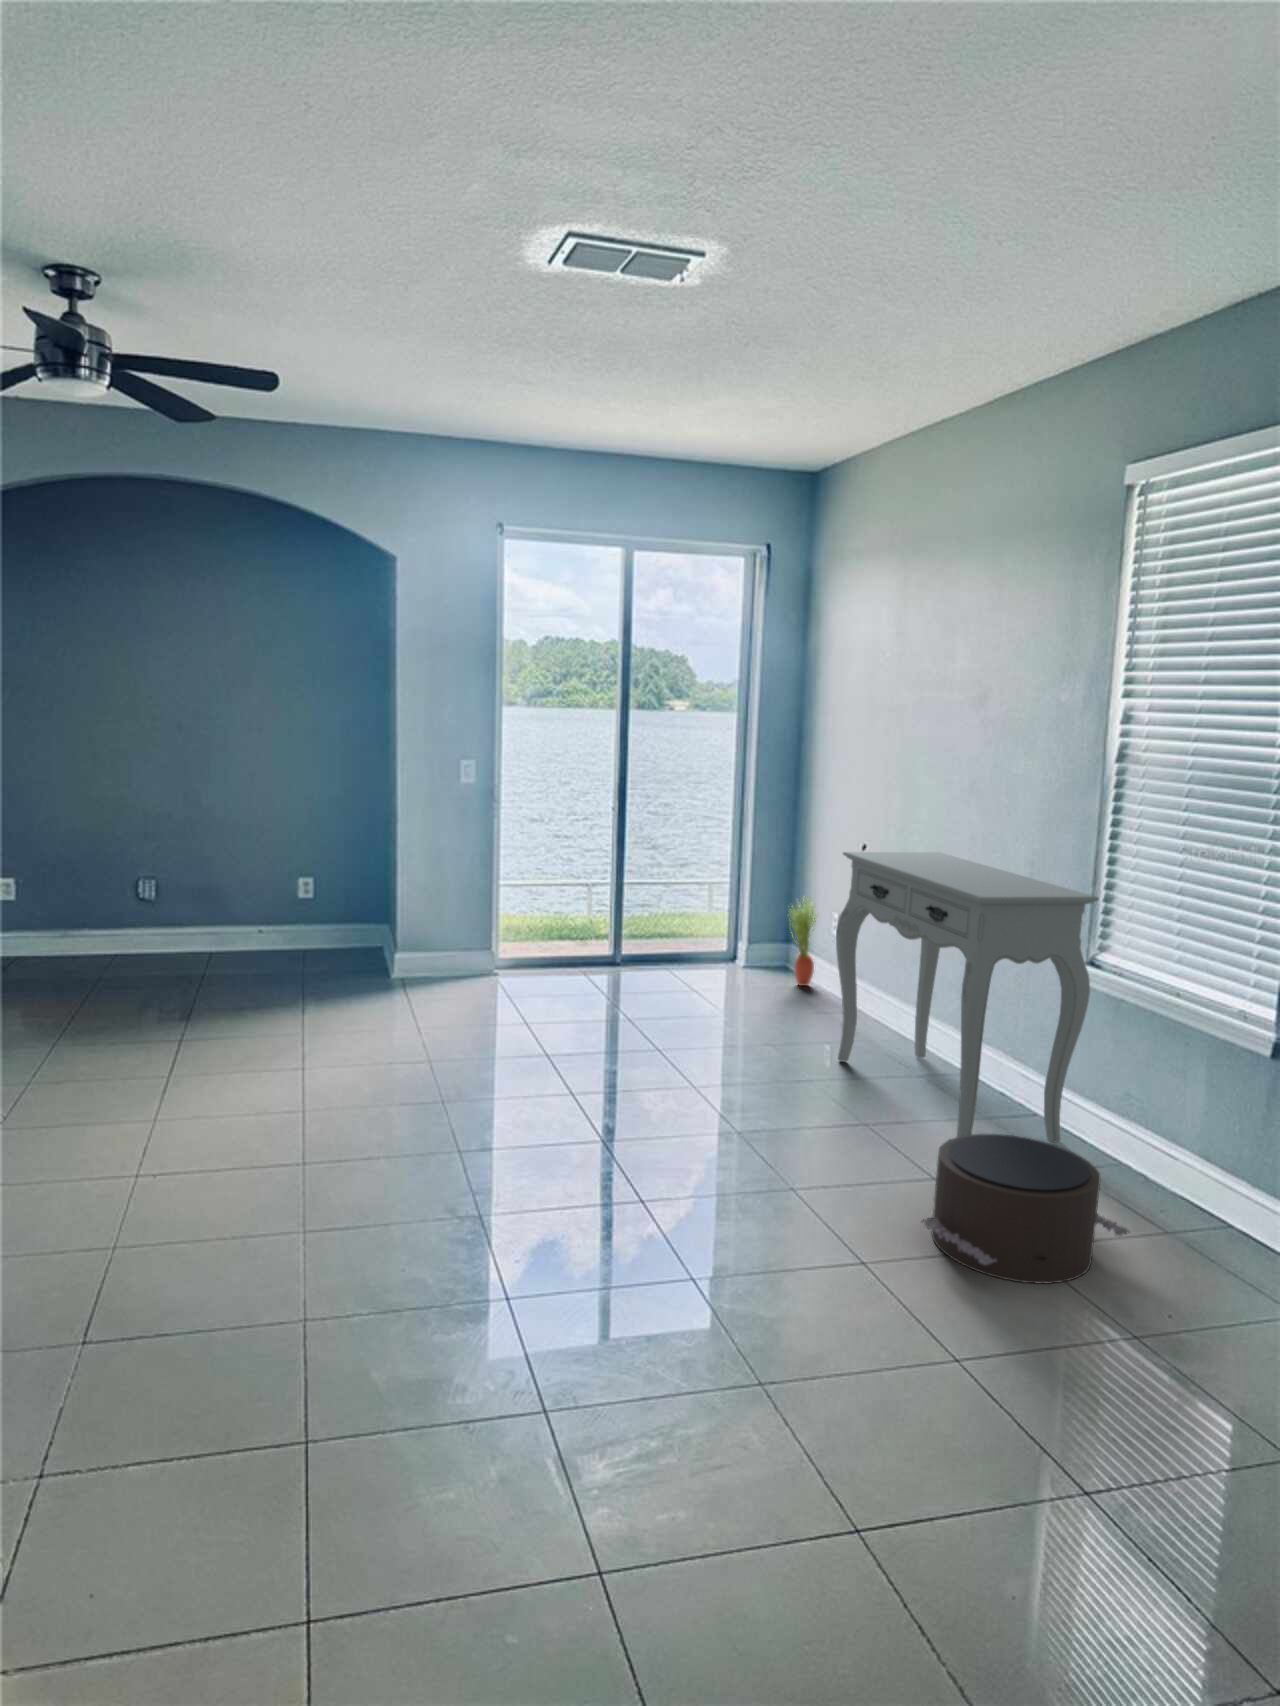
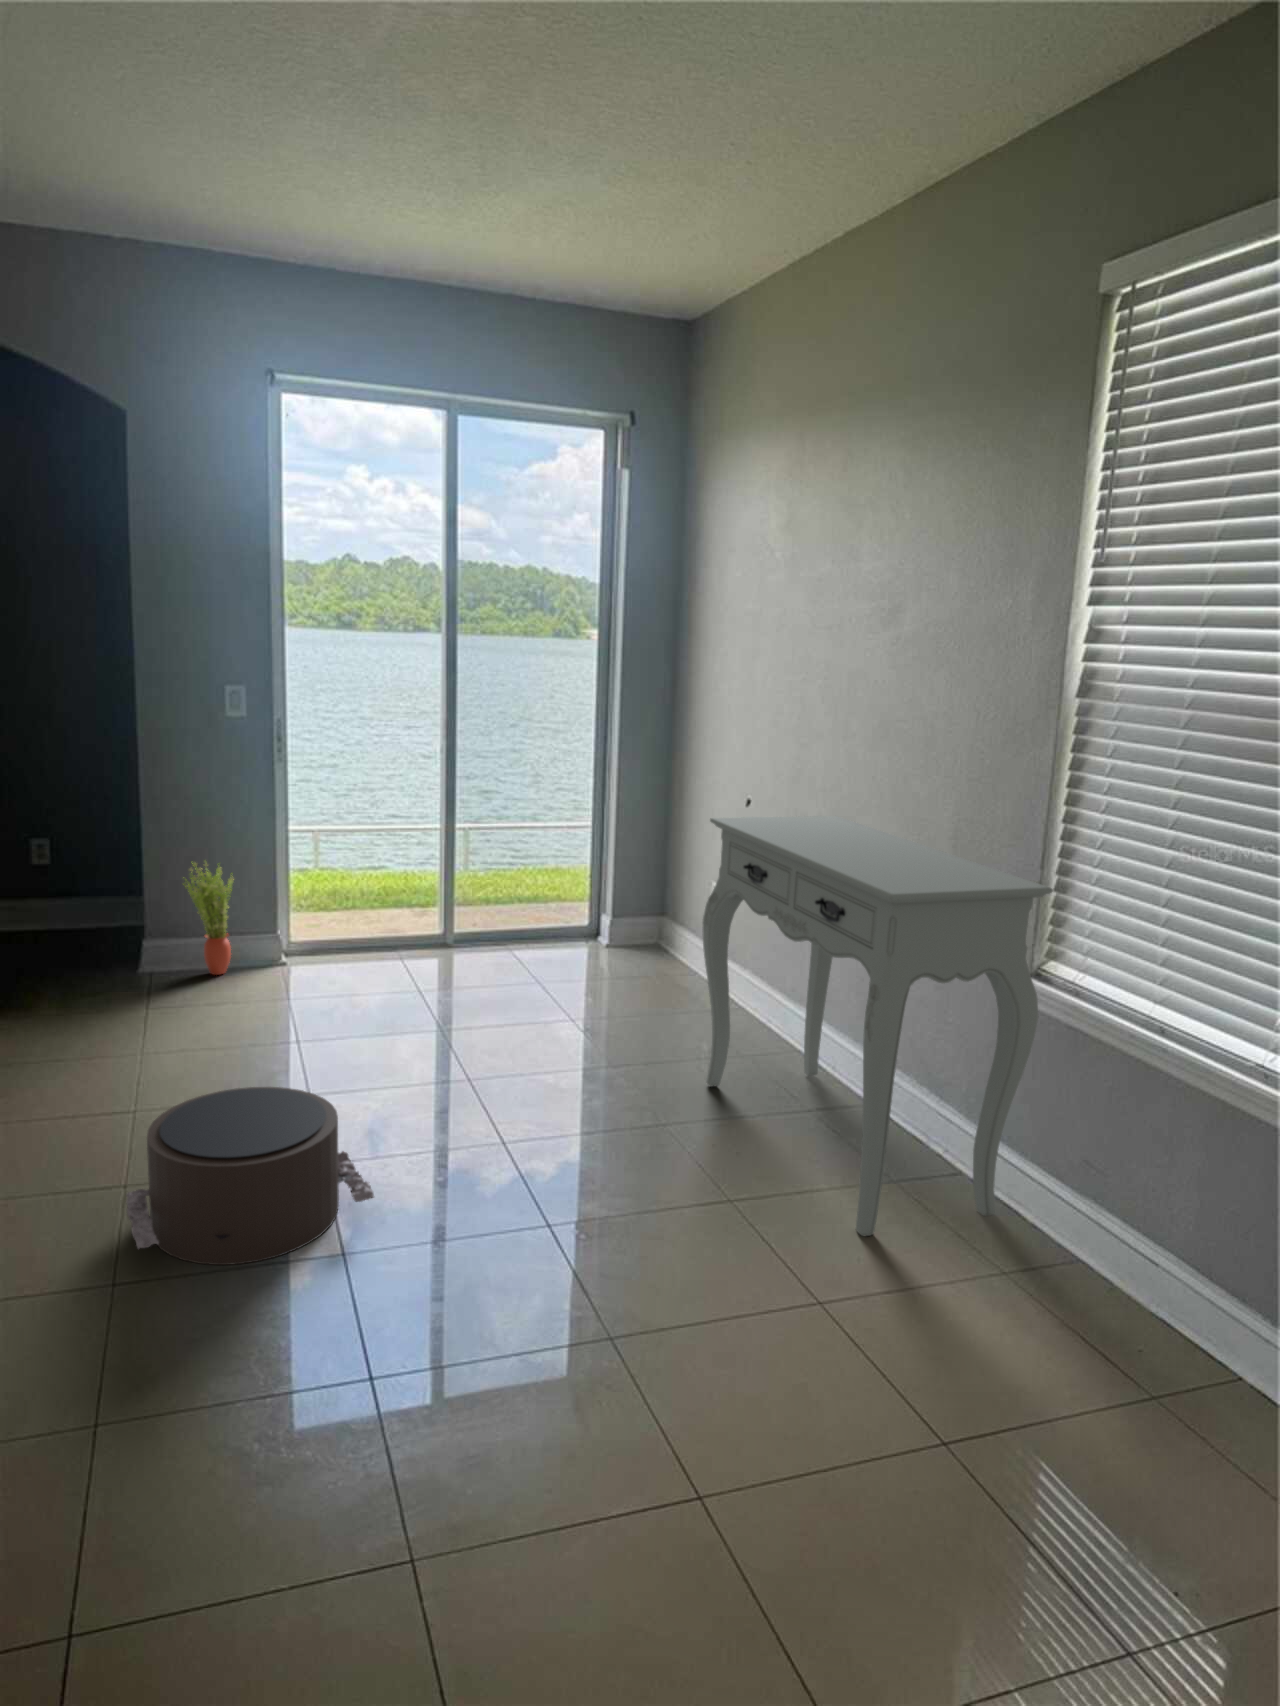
potted plant: present [788,897,816,986] -> present [183,863,234,975]
pouf: present [922,1134,1130,1284] -> present [126,1087,374,1265]

